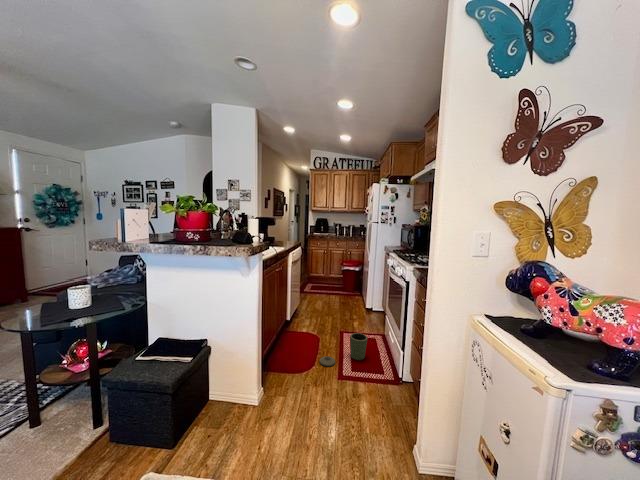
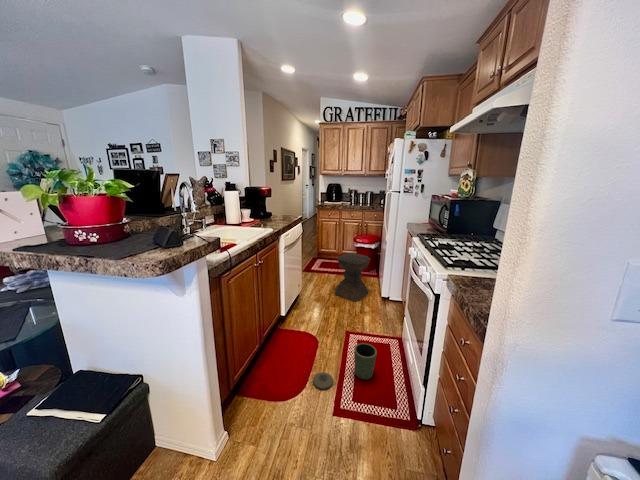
stool: none [327,273,356,313] -> present [334,253,370,301]

